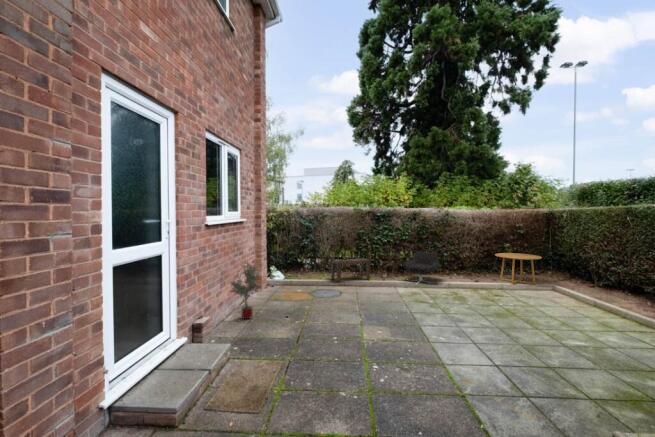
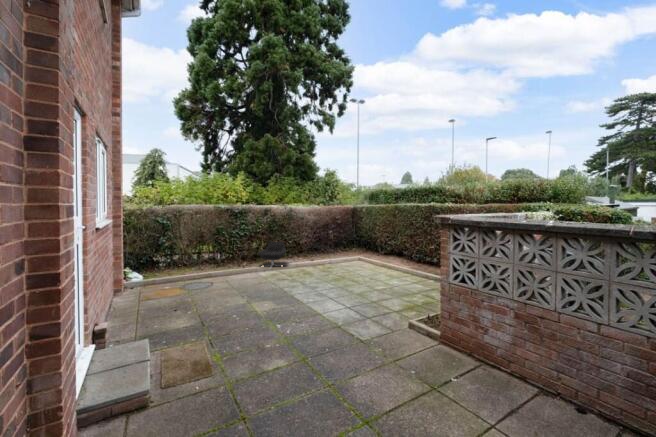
round table: present [495,253,542,285] -> none [323,238,351,261]
bench: present [331,258,371,283] -> none [193,251,231,275]
potted tree: present [230,263,259,319] -> none [116,261,150,317]

